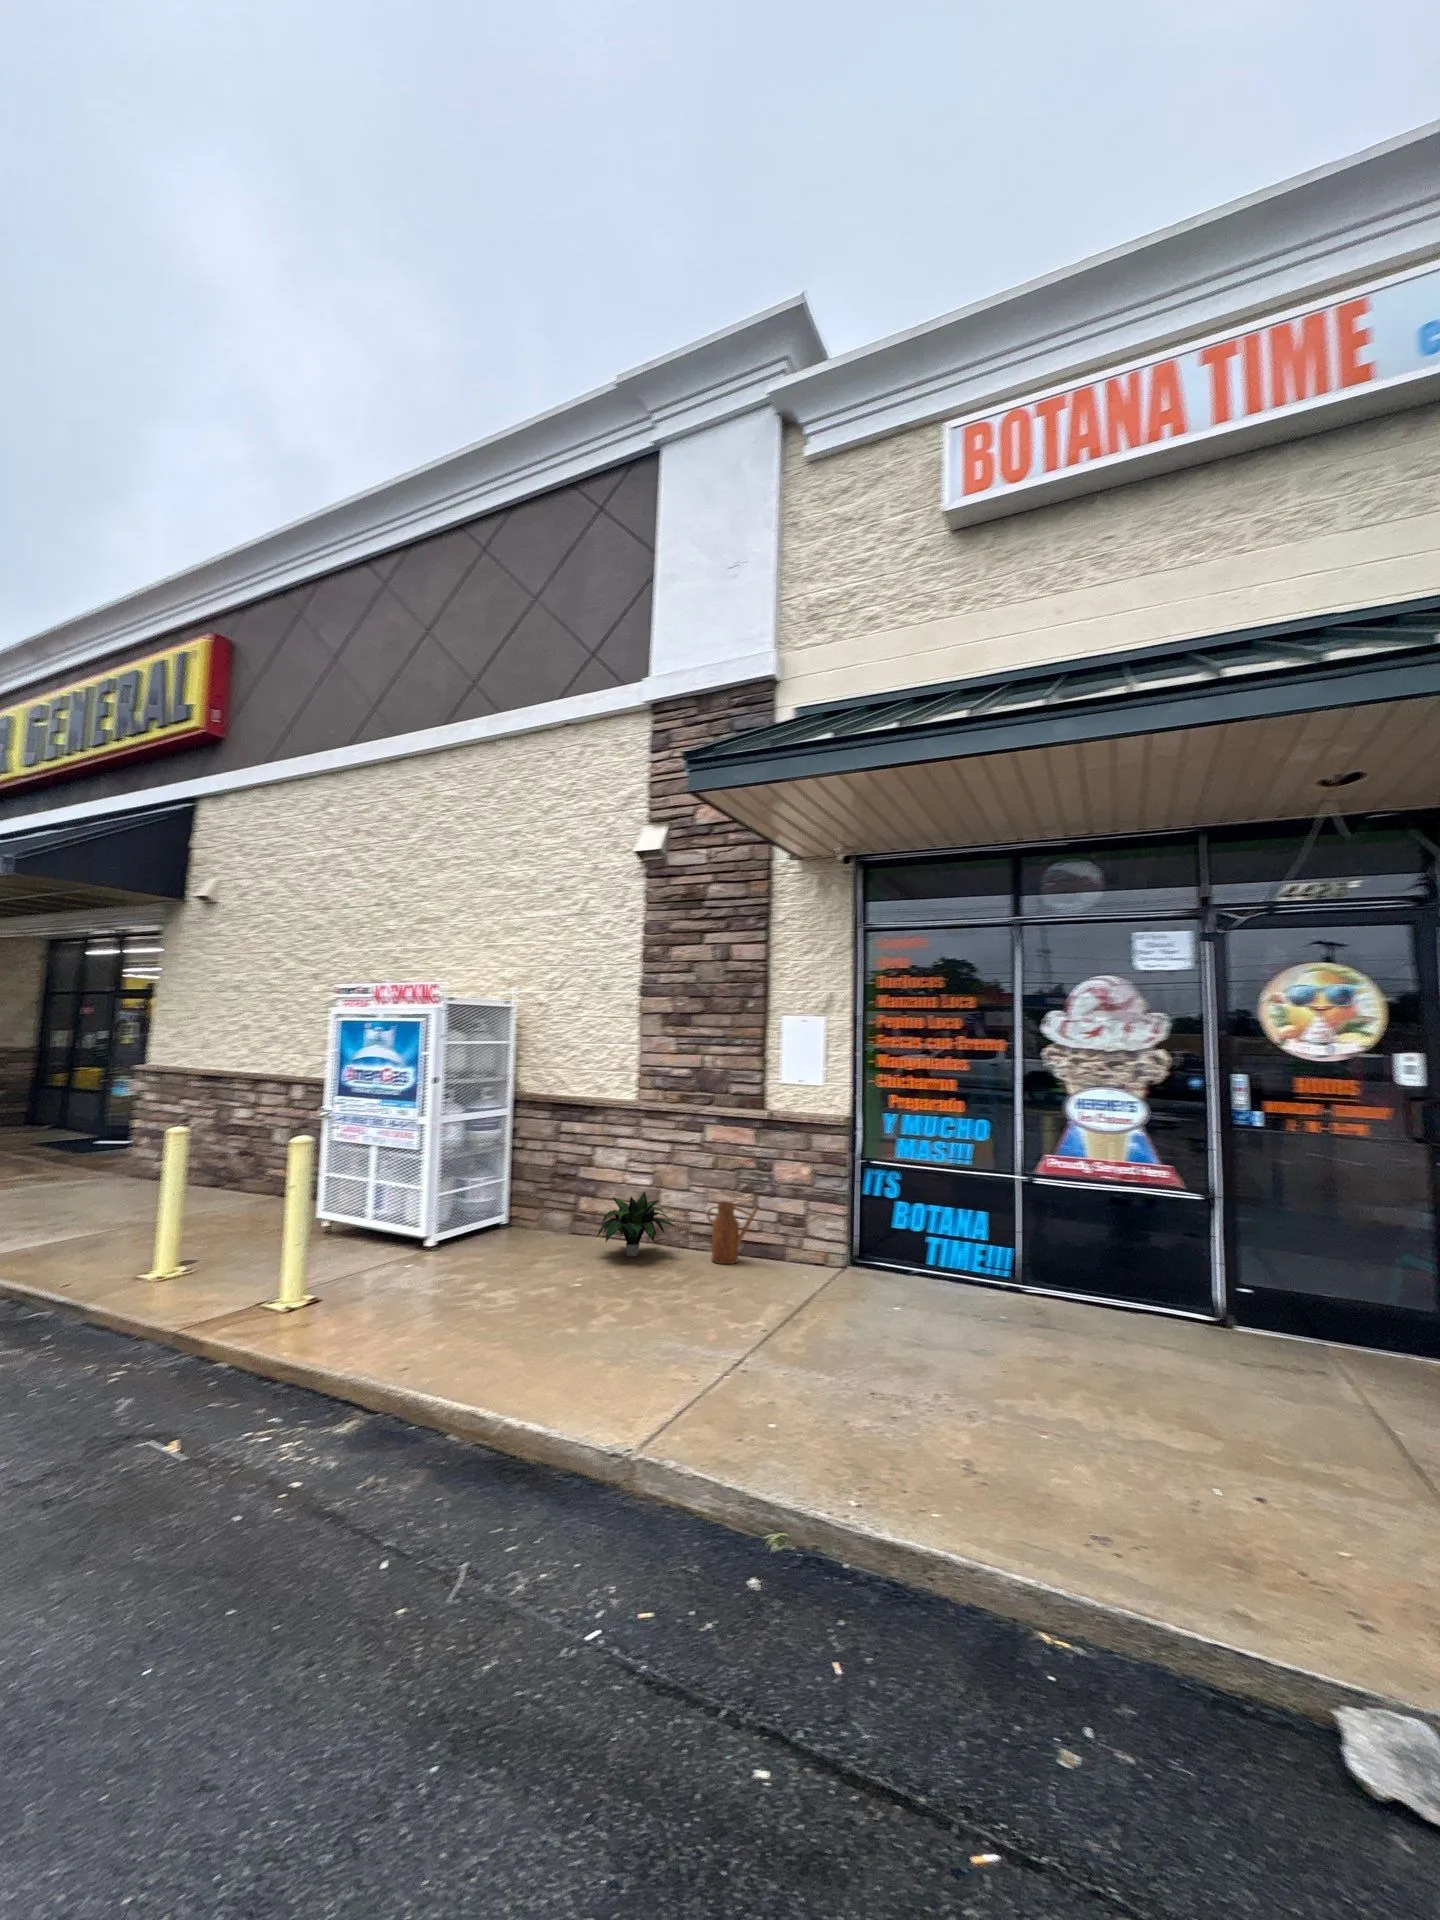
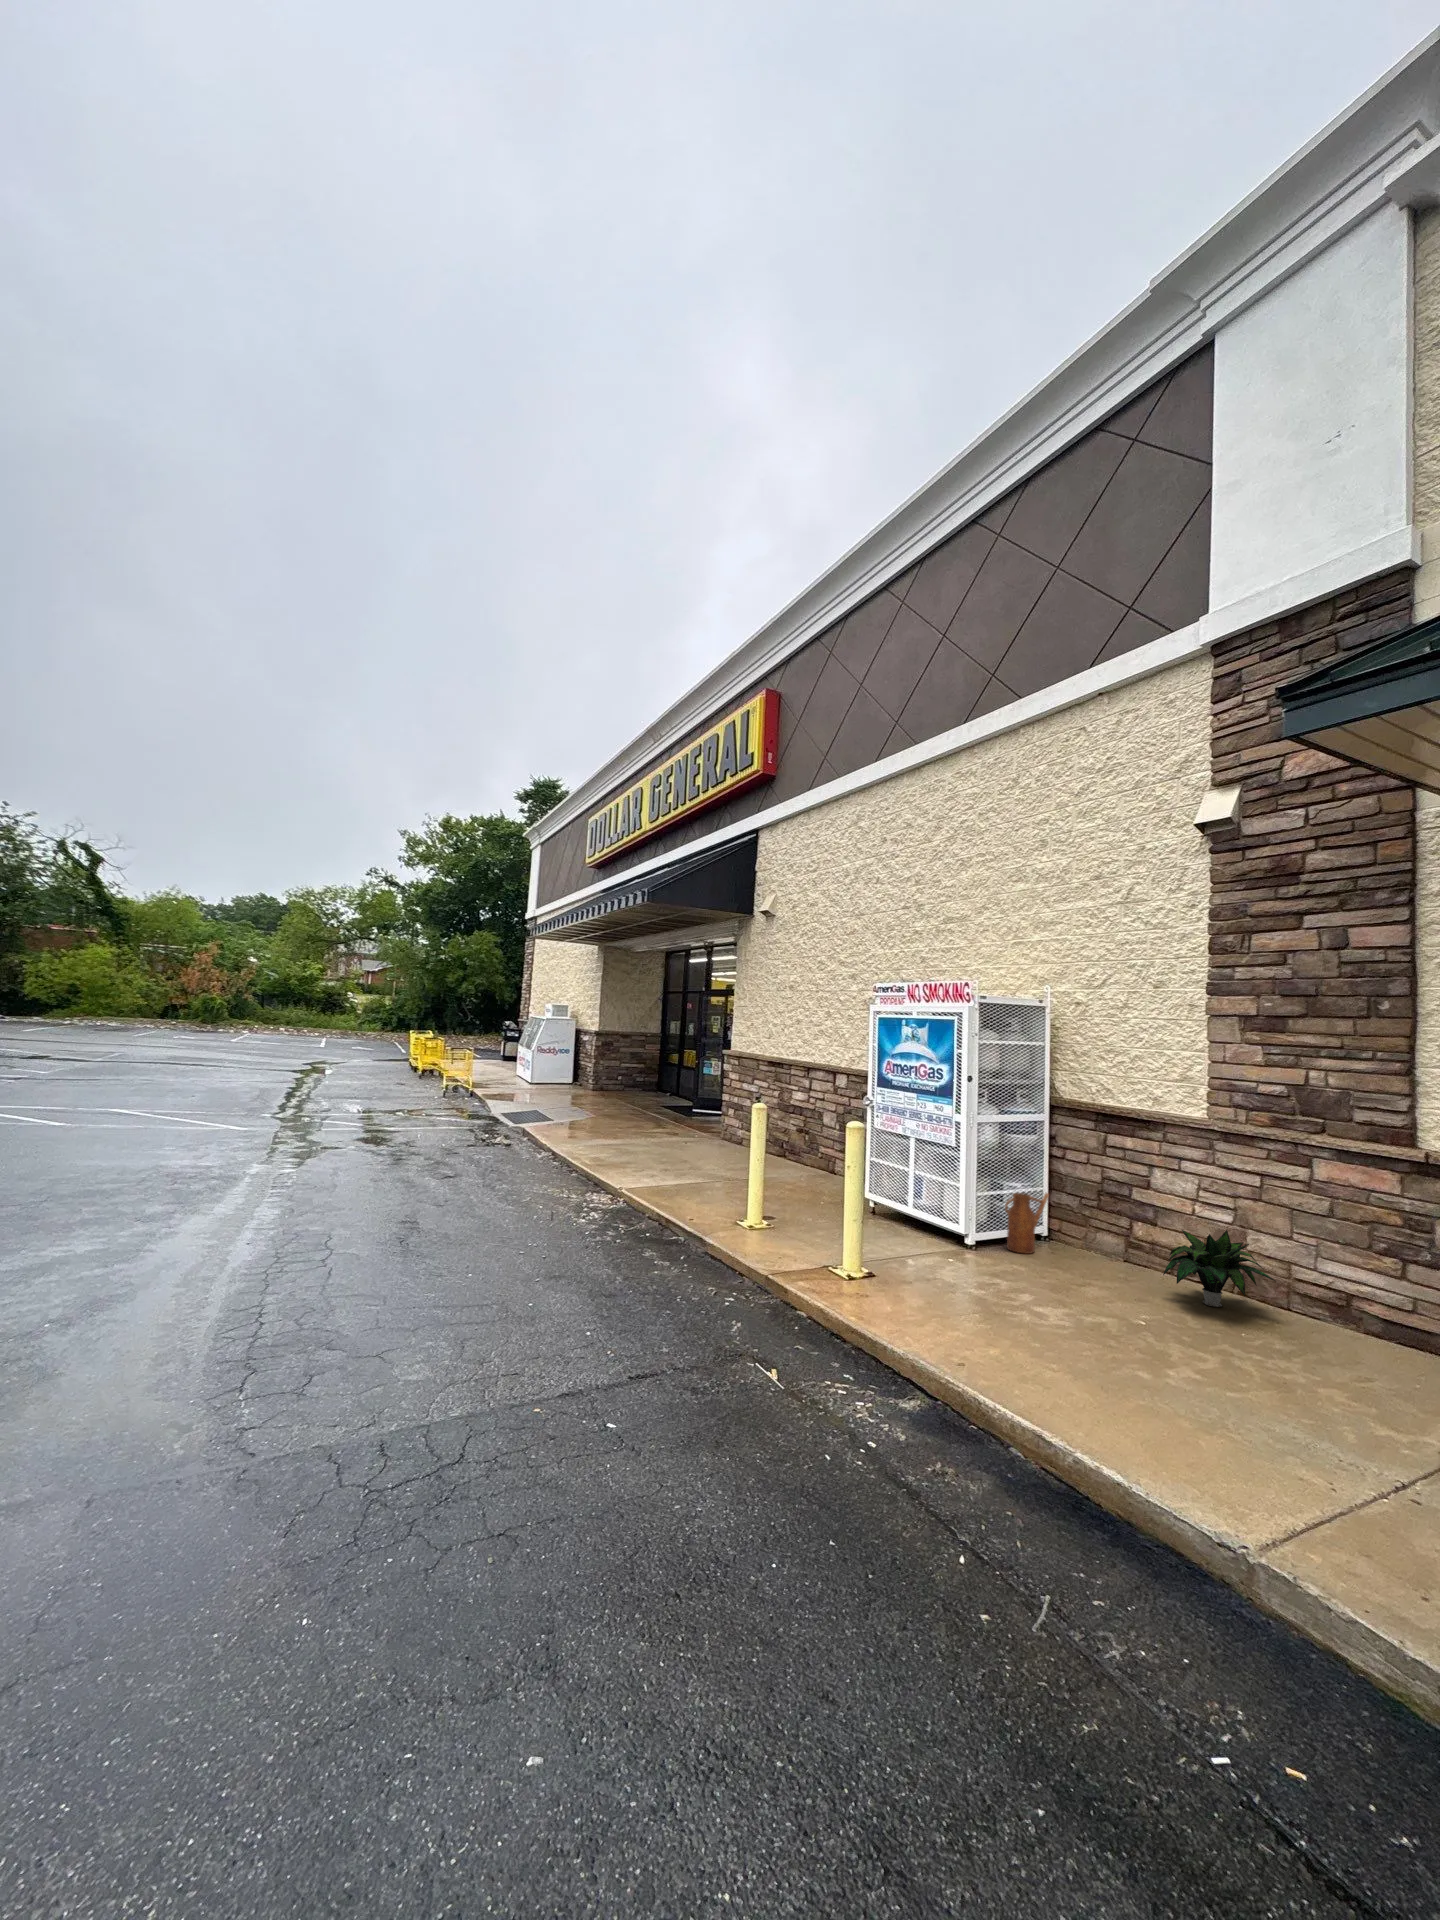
watering can: present [707,1202,758,1264] -> present [1005,1193,1049,1254]

